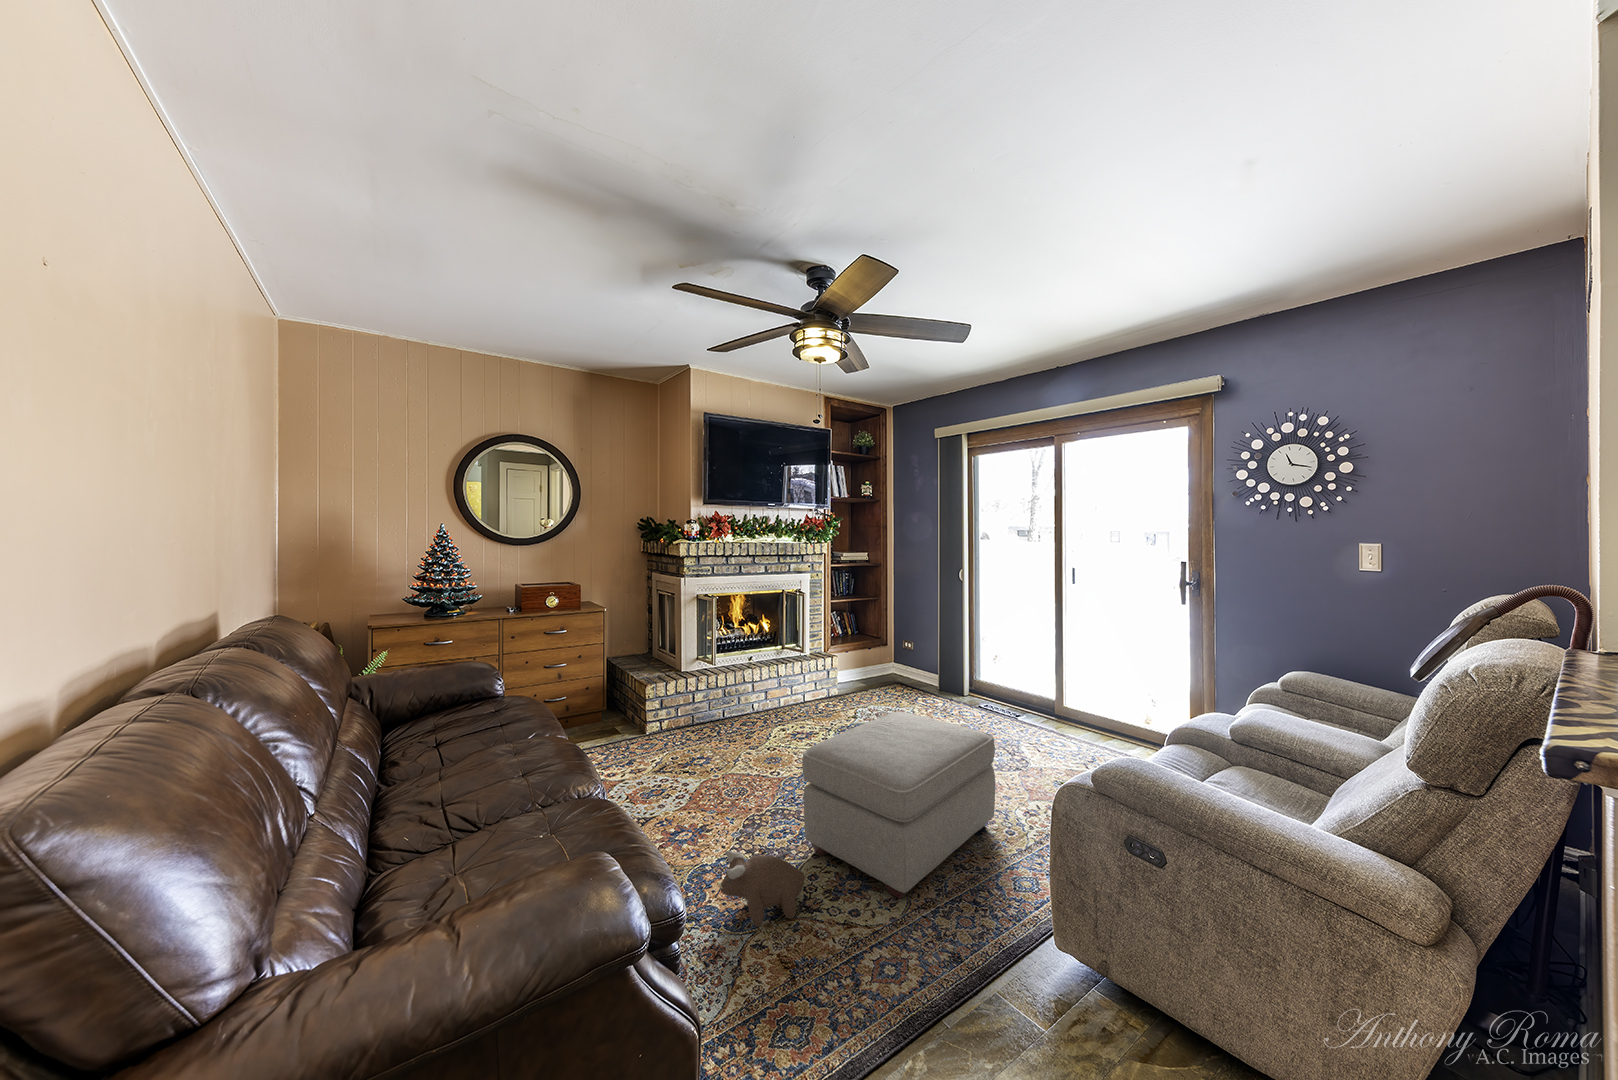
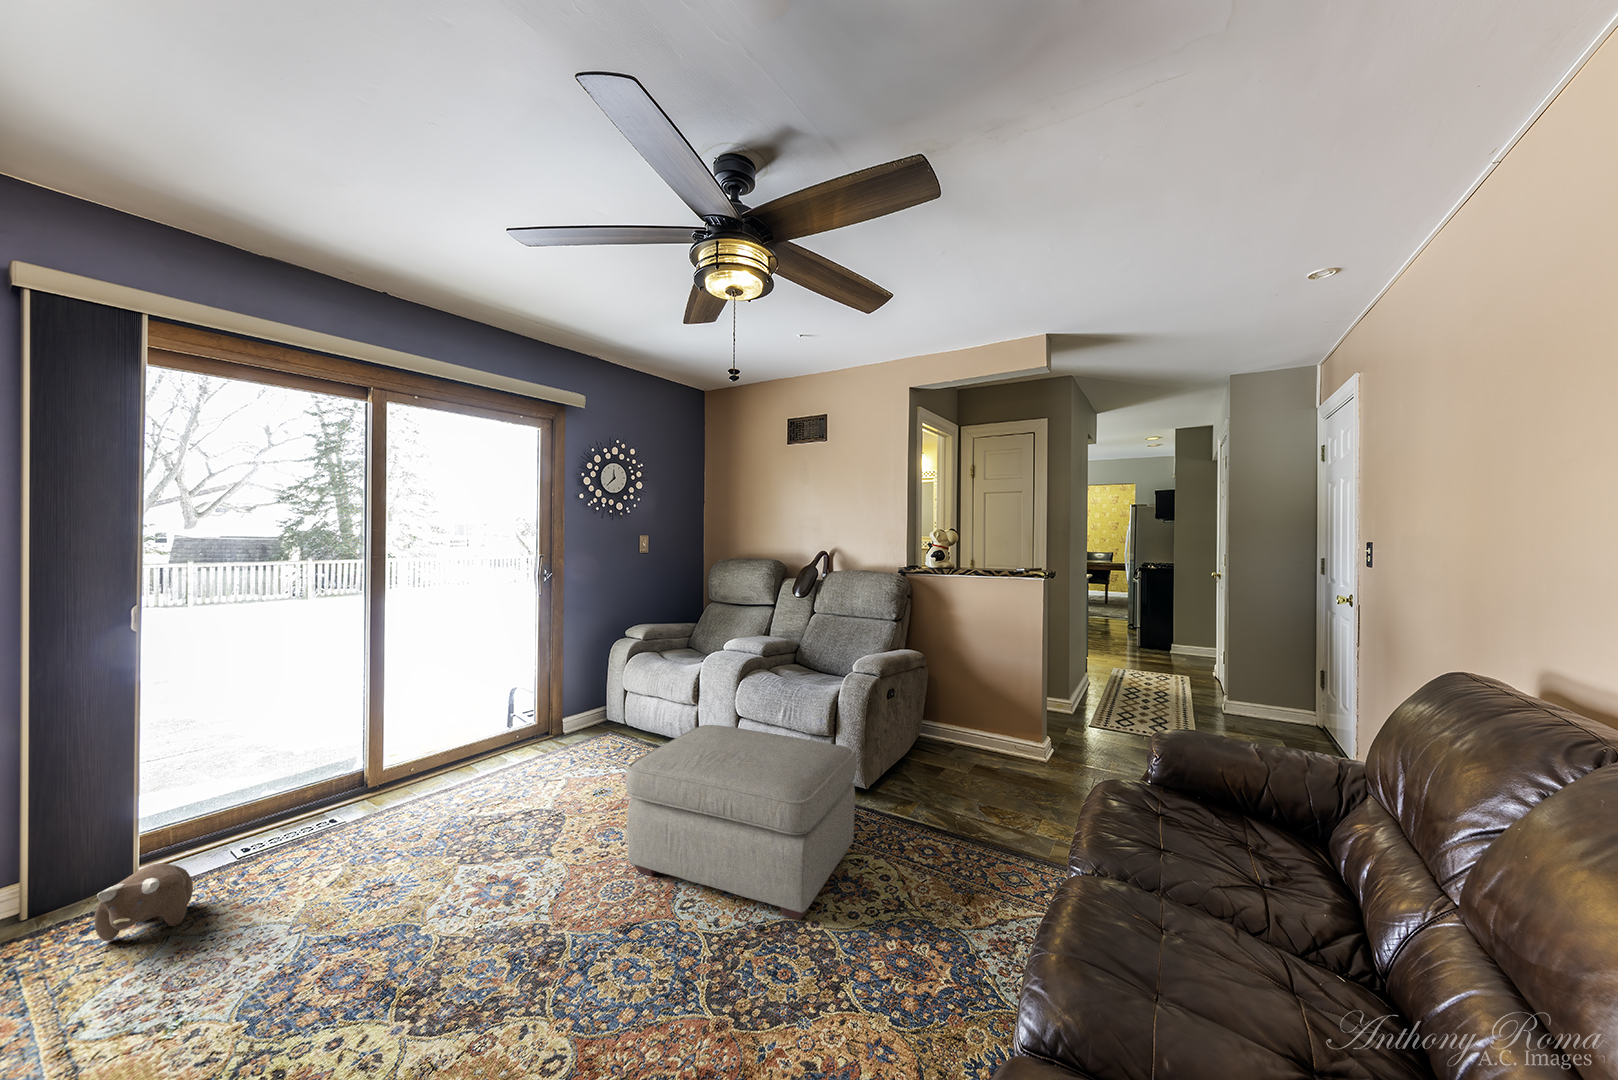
plush toy: present [718,851,805,927] -> present [94,863,193,941]

